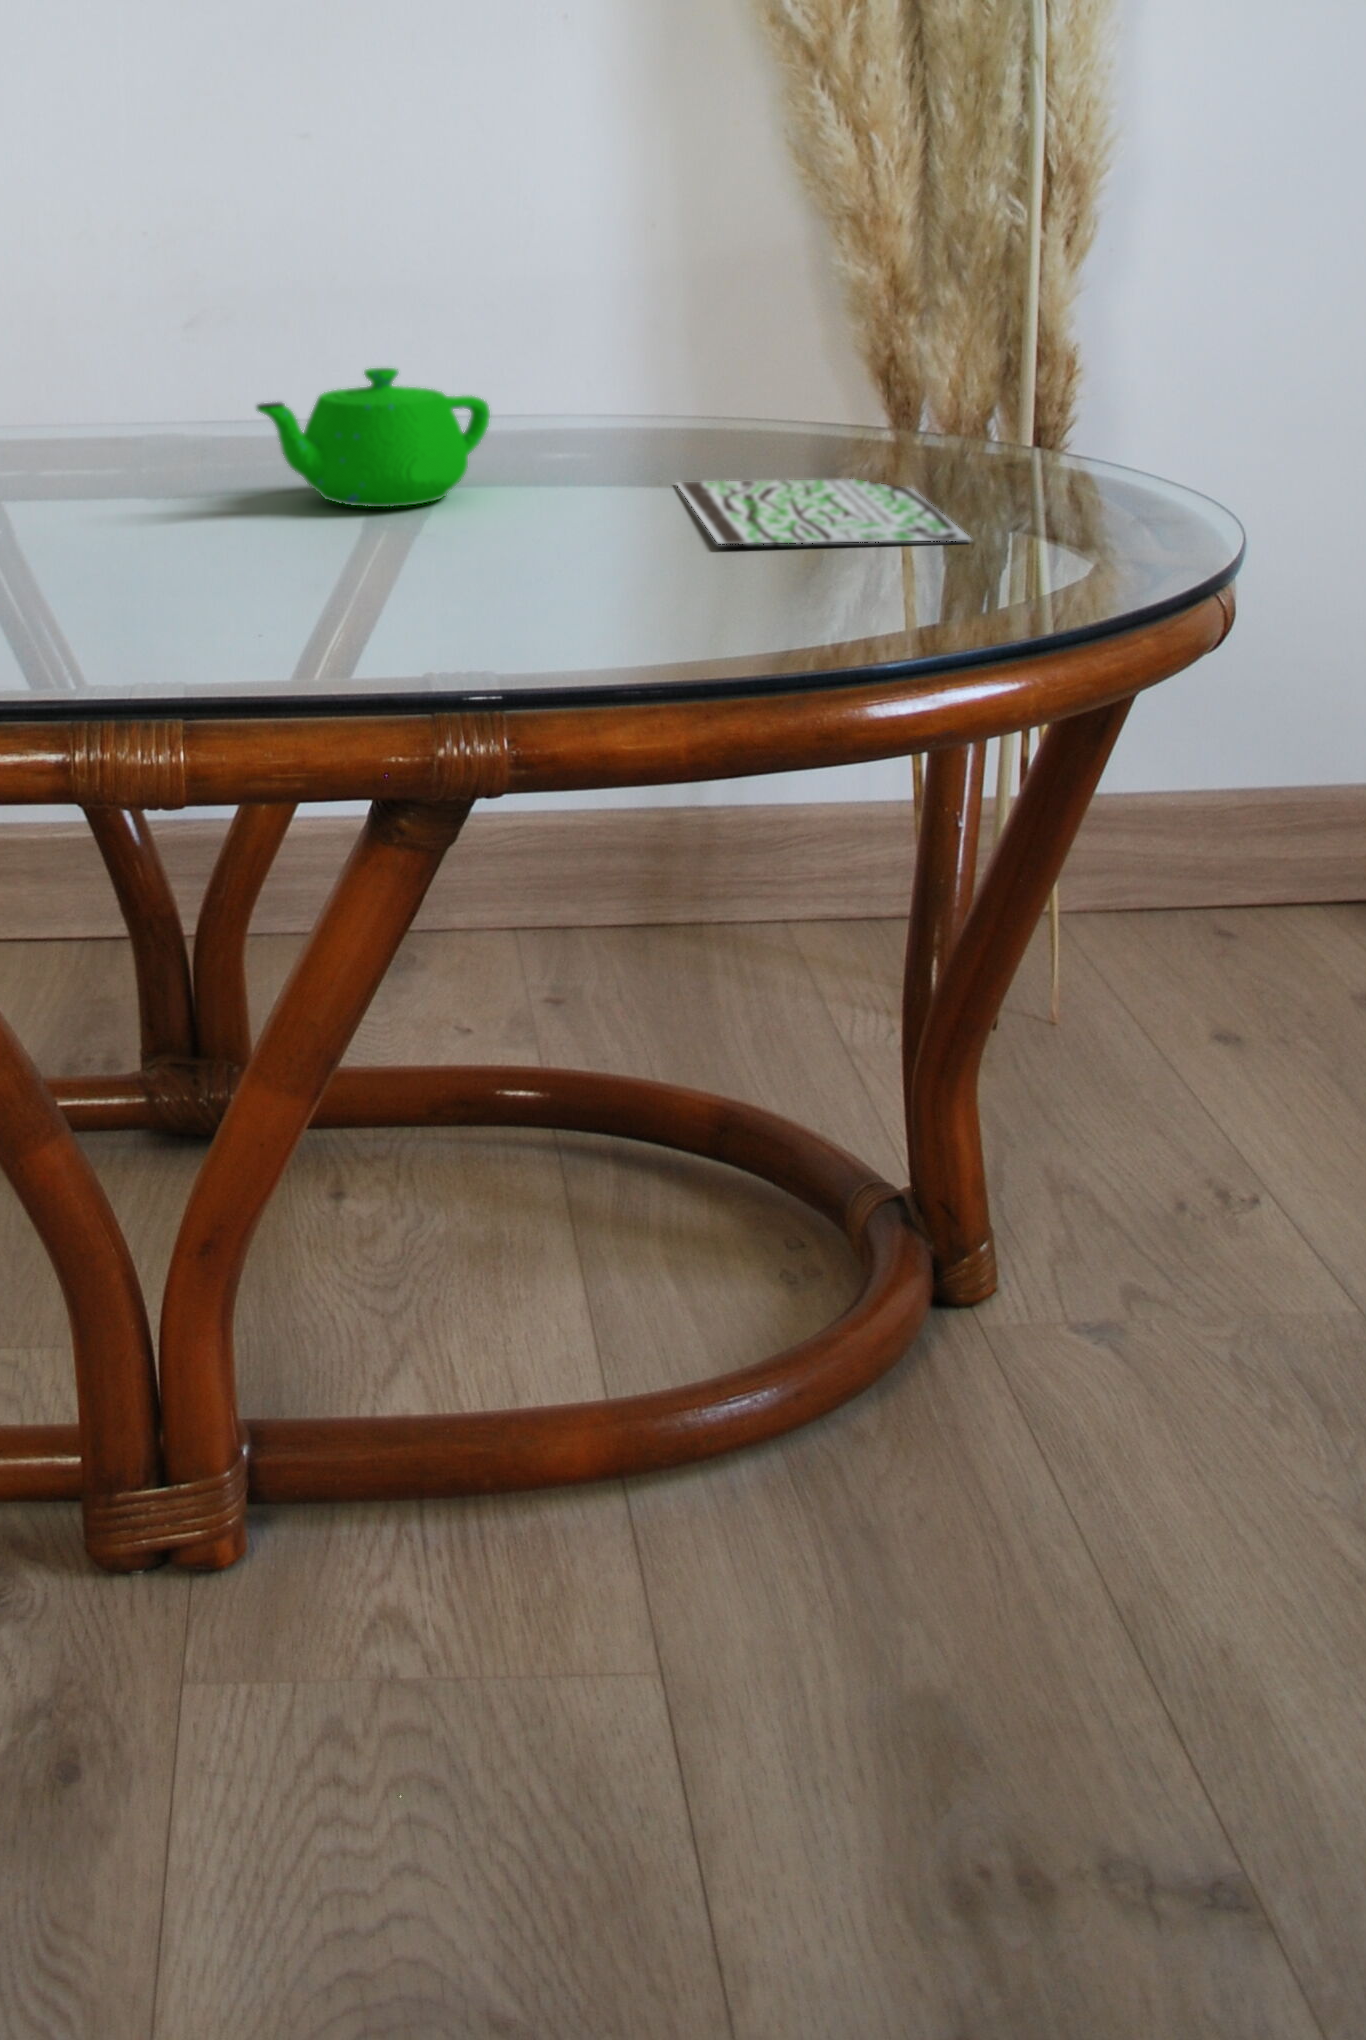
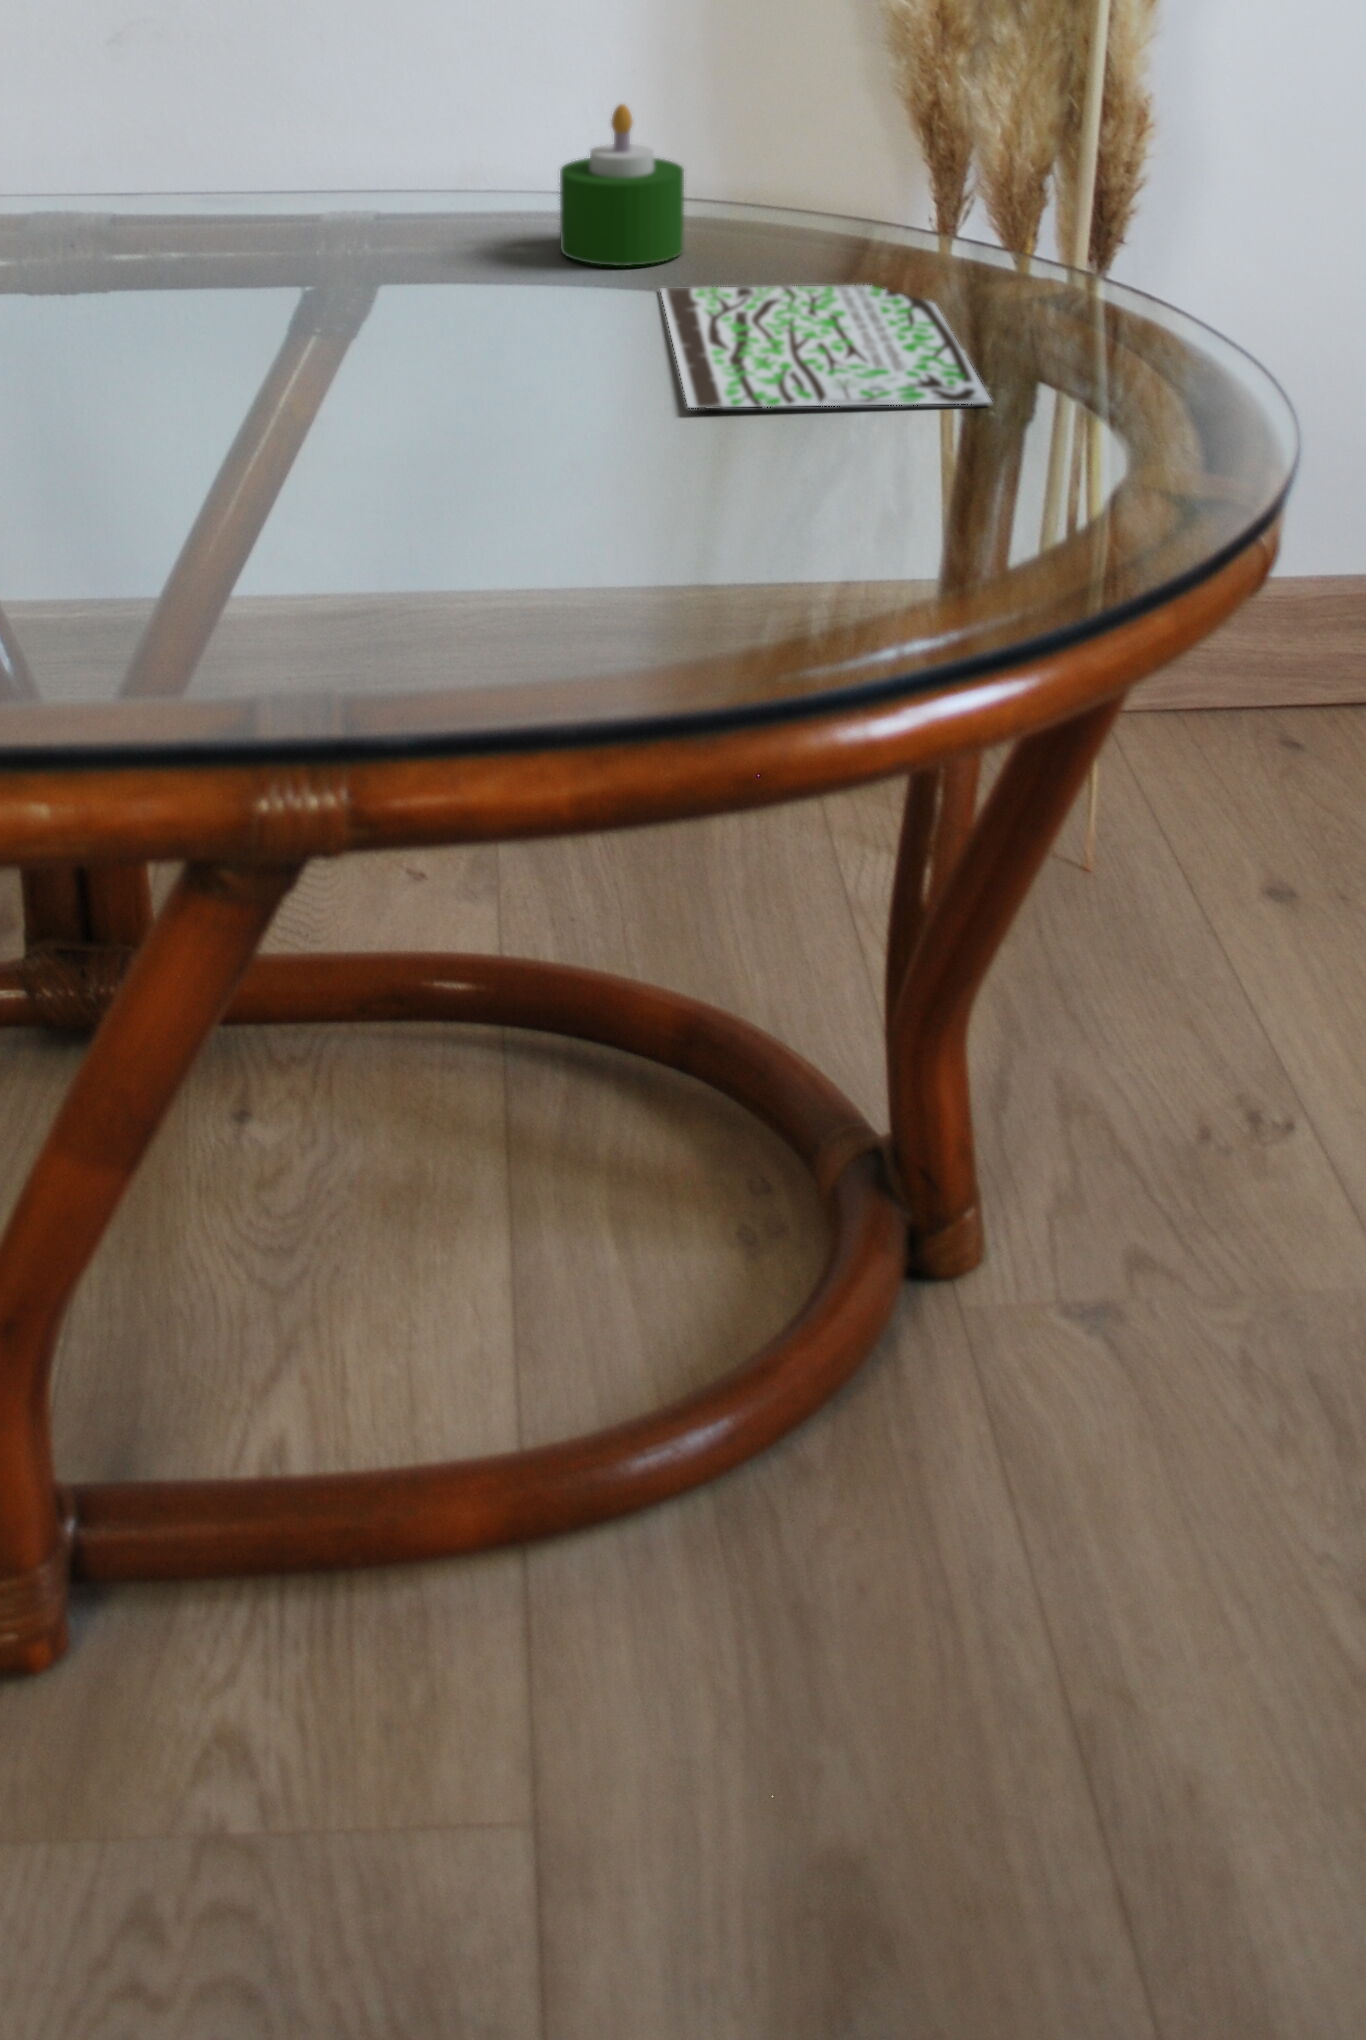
candle: none [583,336,689,470] -> present [560,104,684,266]
teapot: present [257,368,490,507] -> none [146,154,443,328]

